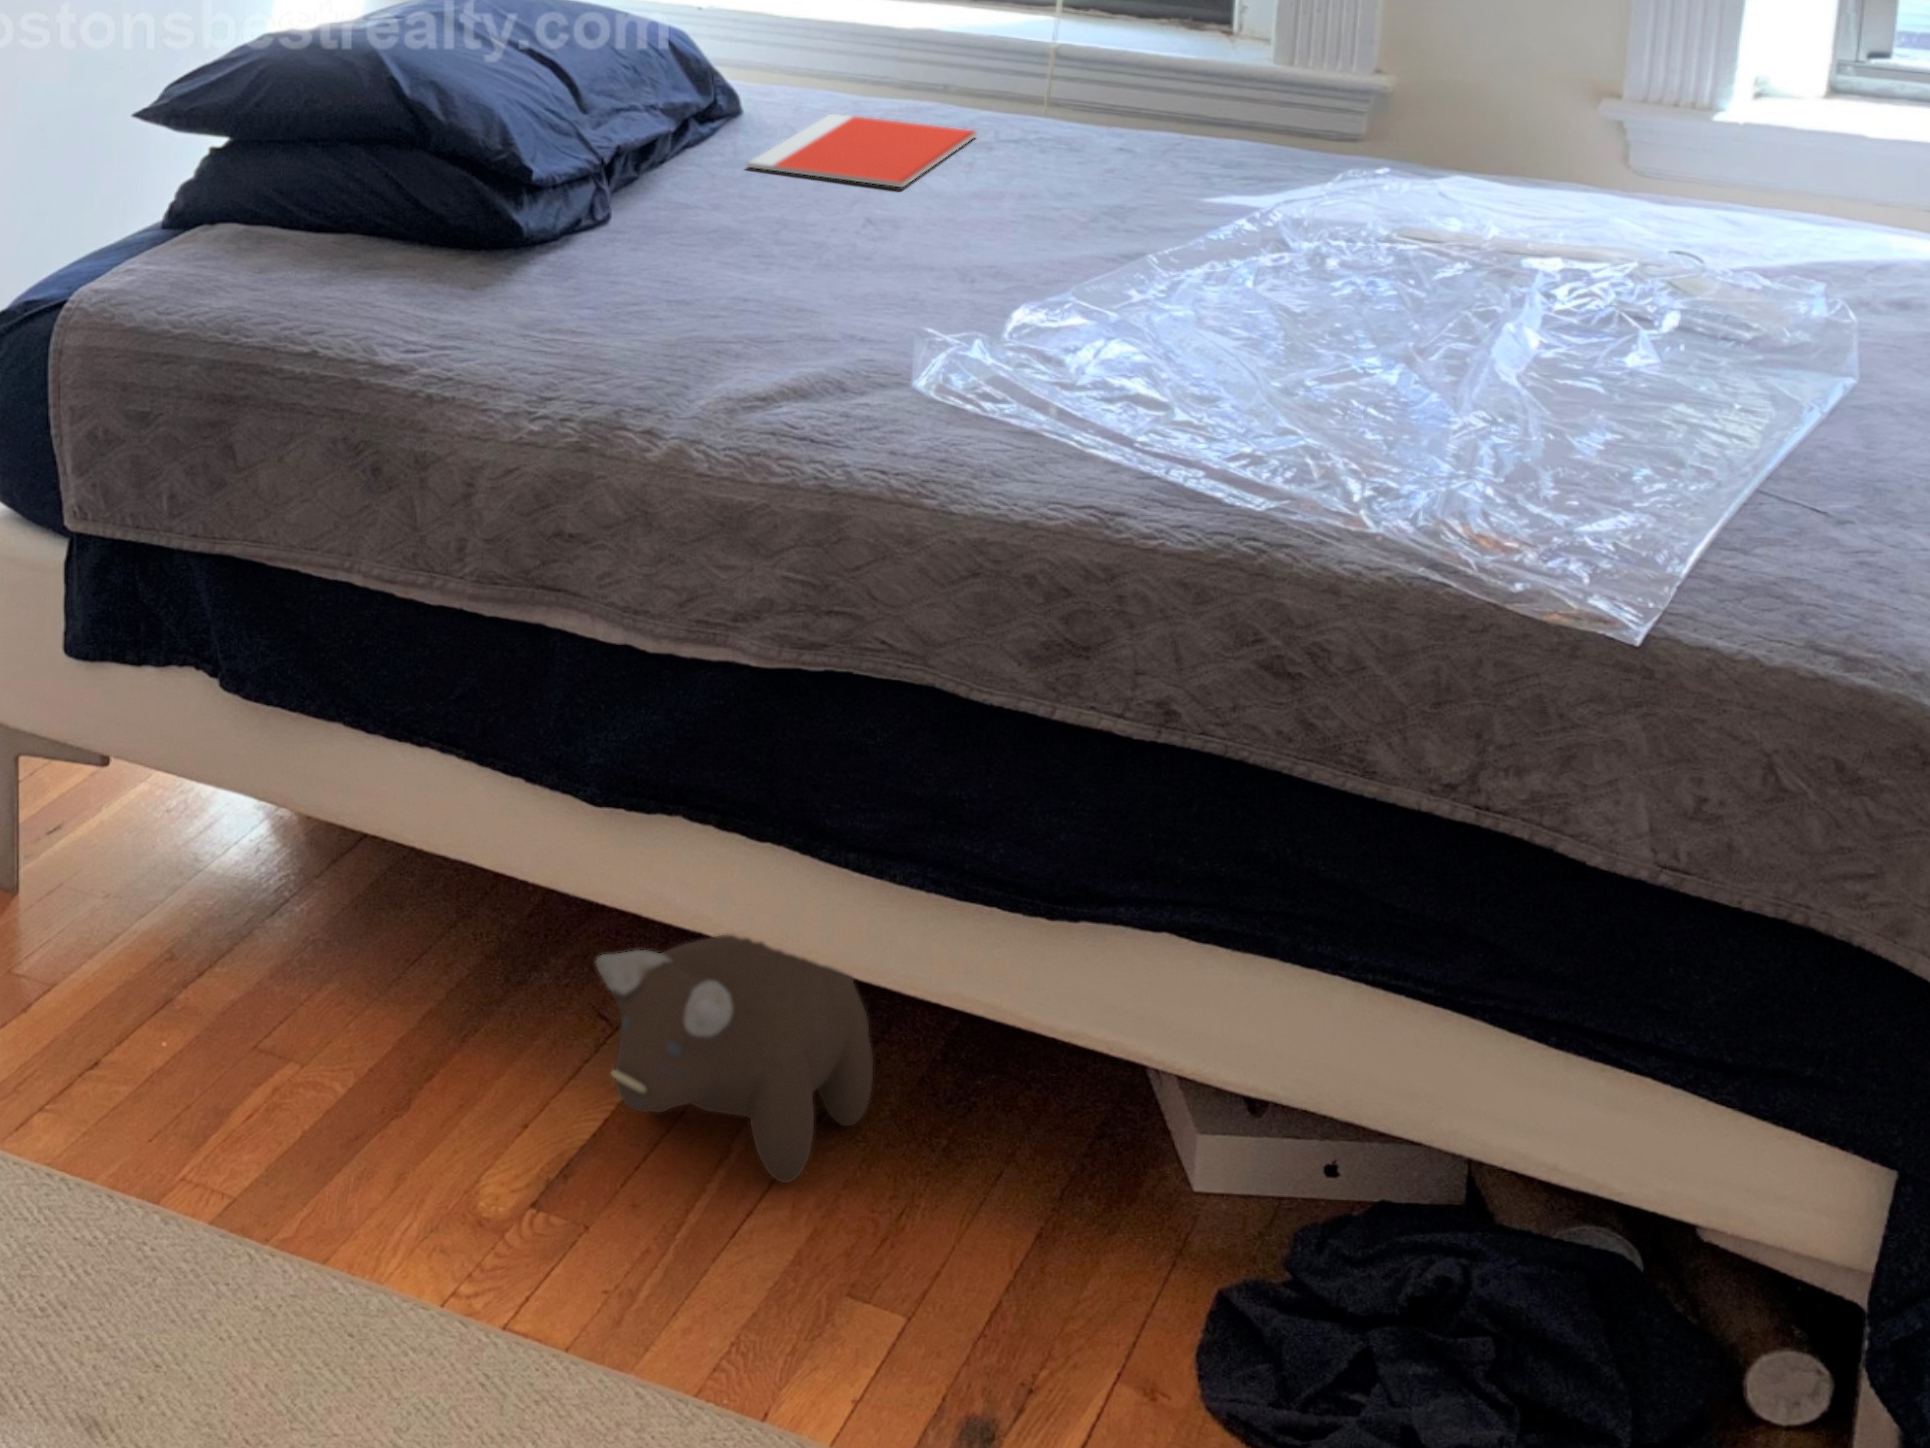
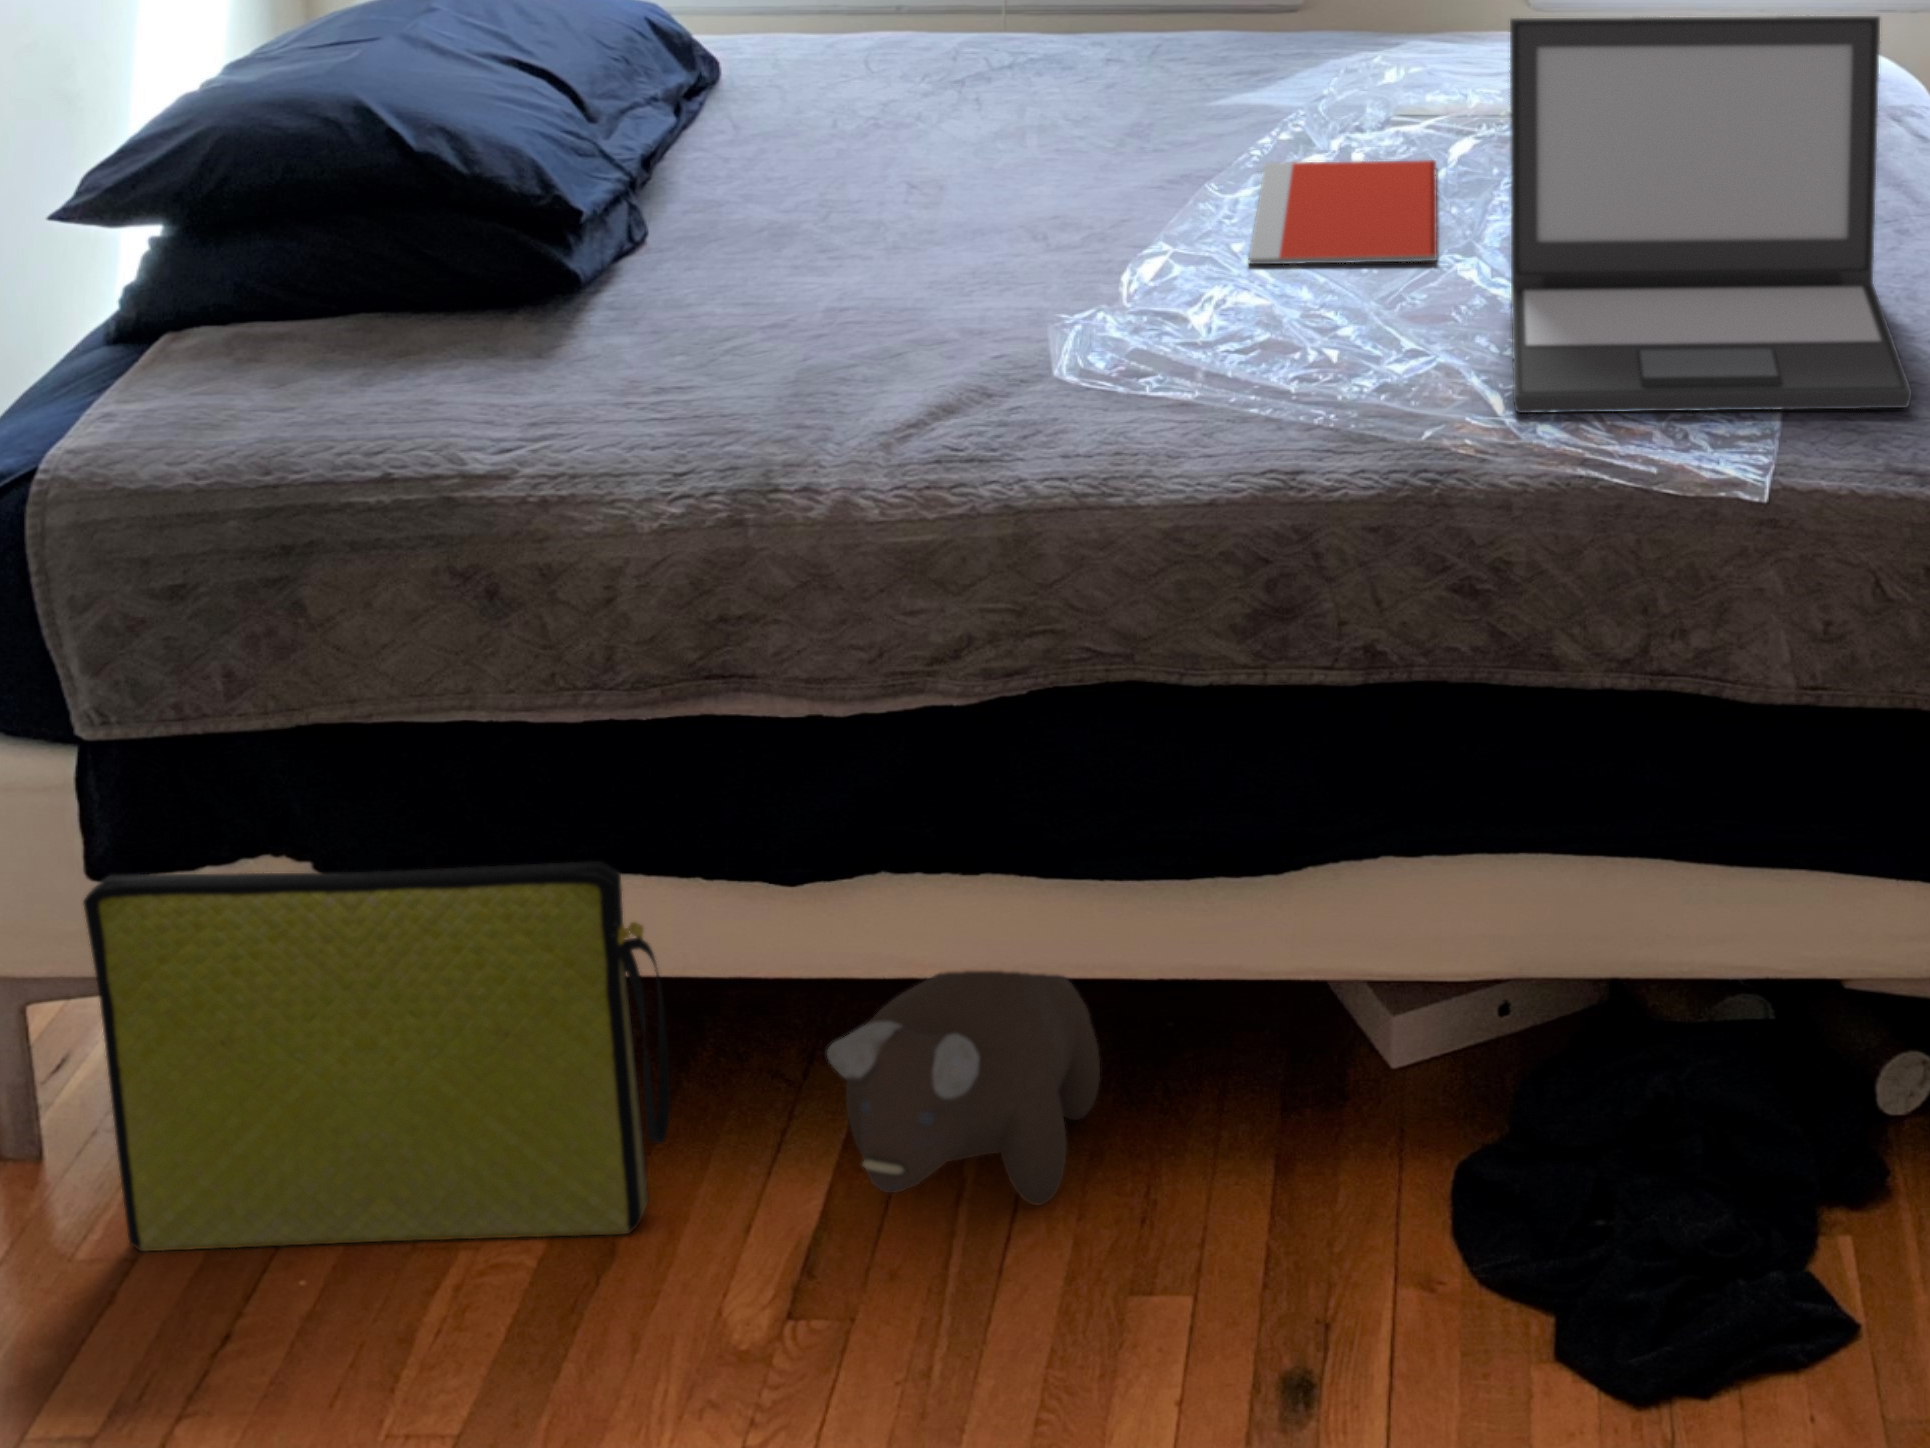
laptop: none [1375,103,1920,589] -> present [1510,16,1911,413]
notebook: present [748,114,977,187] -> present [1249,160,1437,264]
bag: none [51,644,477,1084] -> present [83,861,670,1251]

